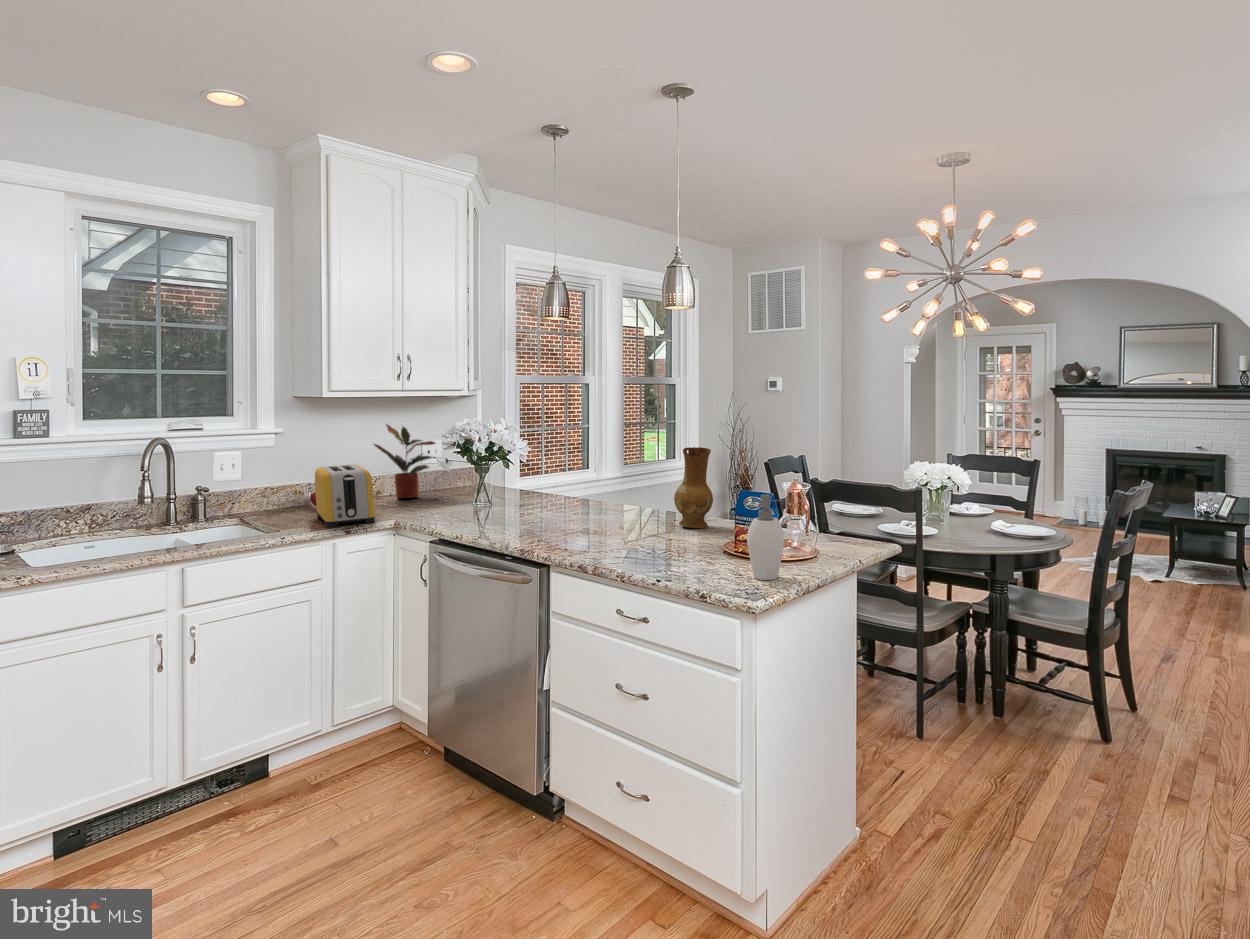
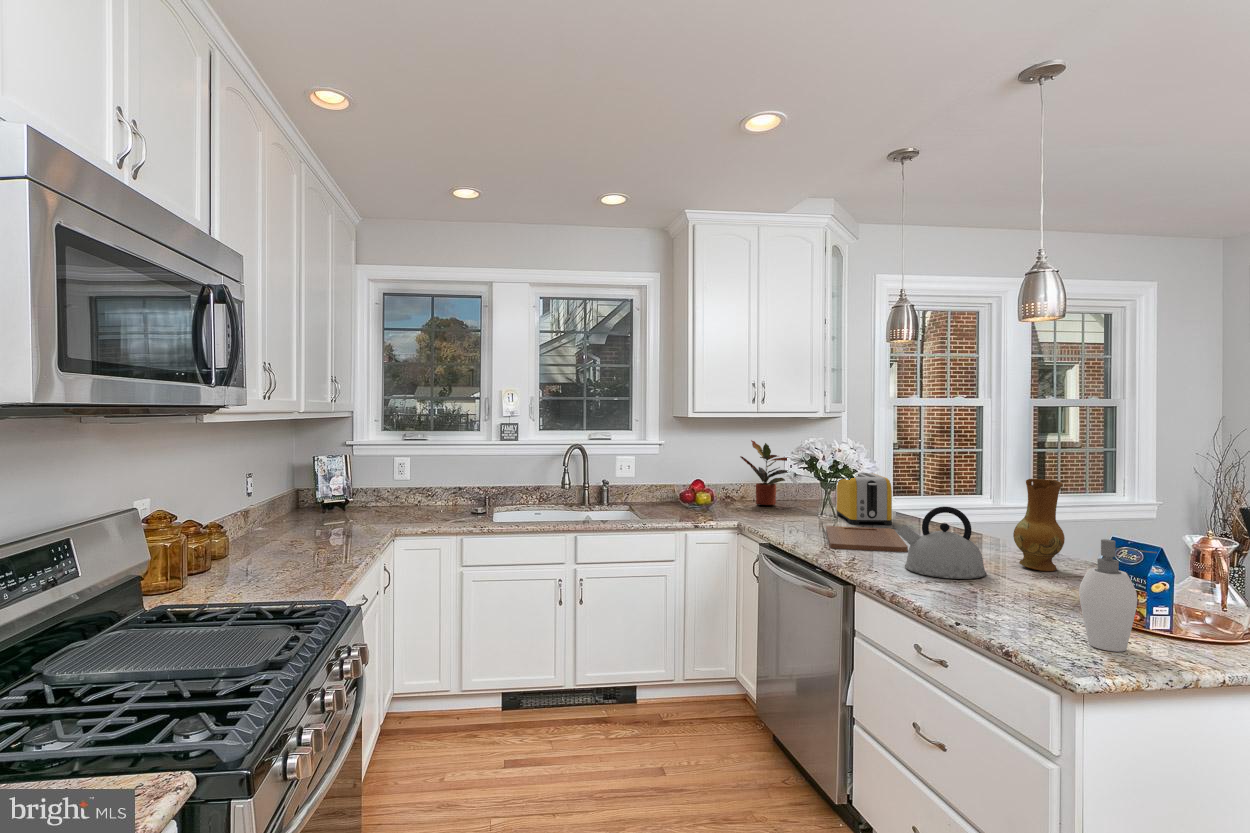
toaster: present [315,464,375,527] -> present [837,473,892,525]
kettle: none [583,480,659,546] -> present [898,507,986,579]
cutting board: none [494,508,583,534] -> present [826,526,908,552]

